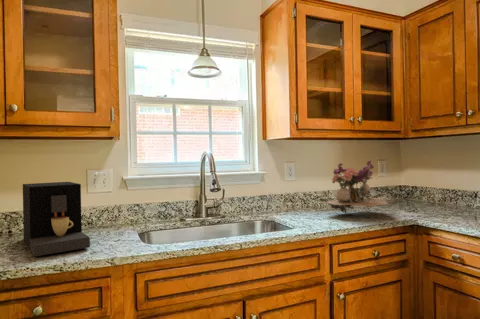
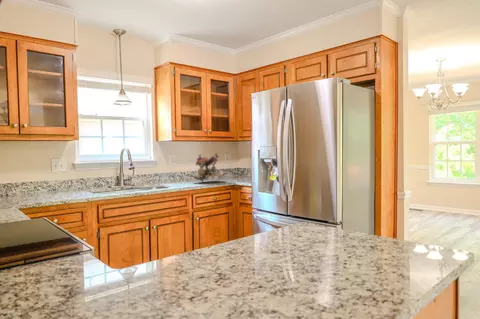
coffee maker: present [23,182,90,256] -> none [24,165,72,198]

